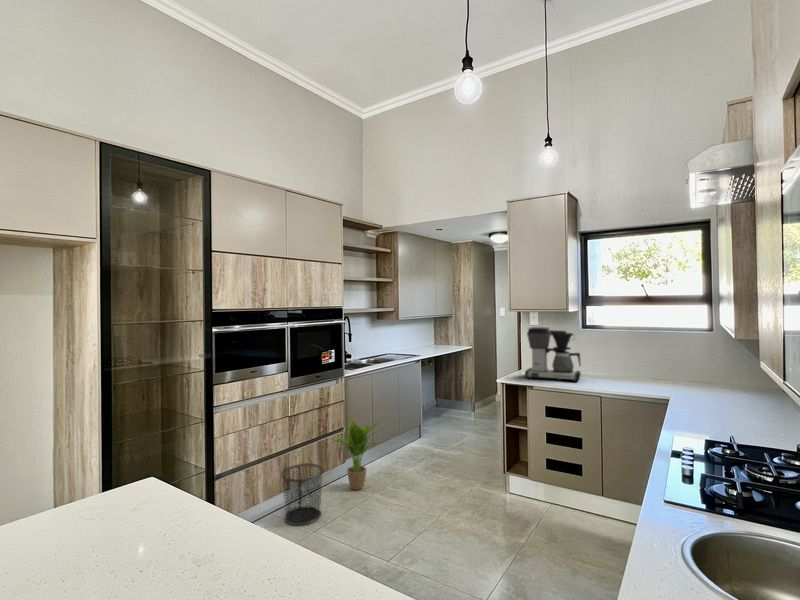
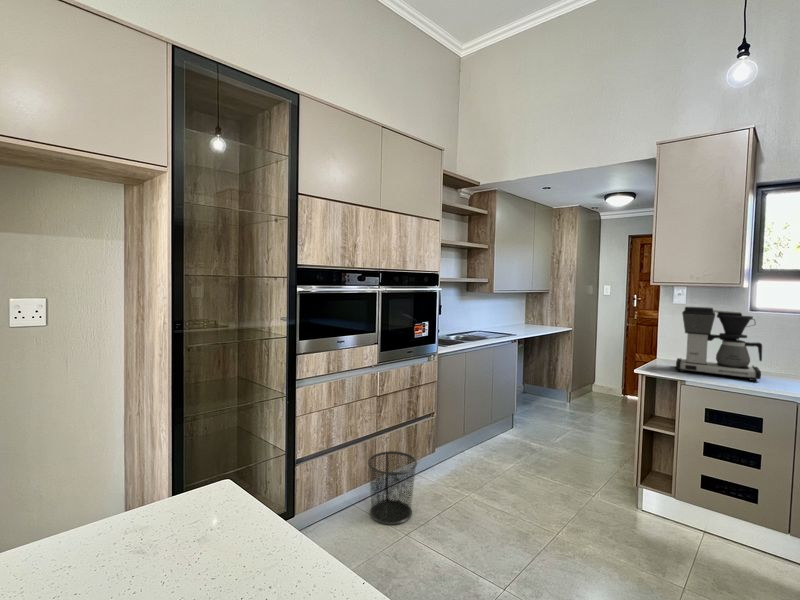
potted plant: present [333,419,379,490] -> none [421,402,483,485]

